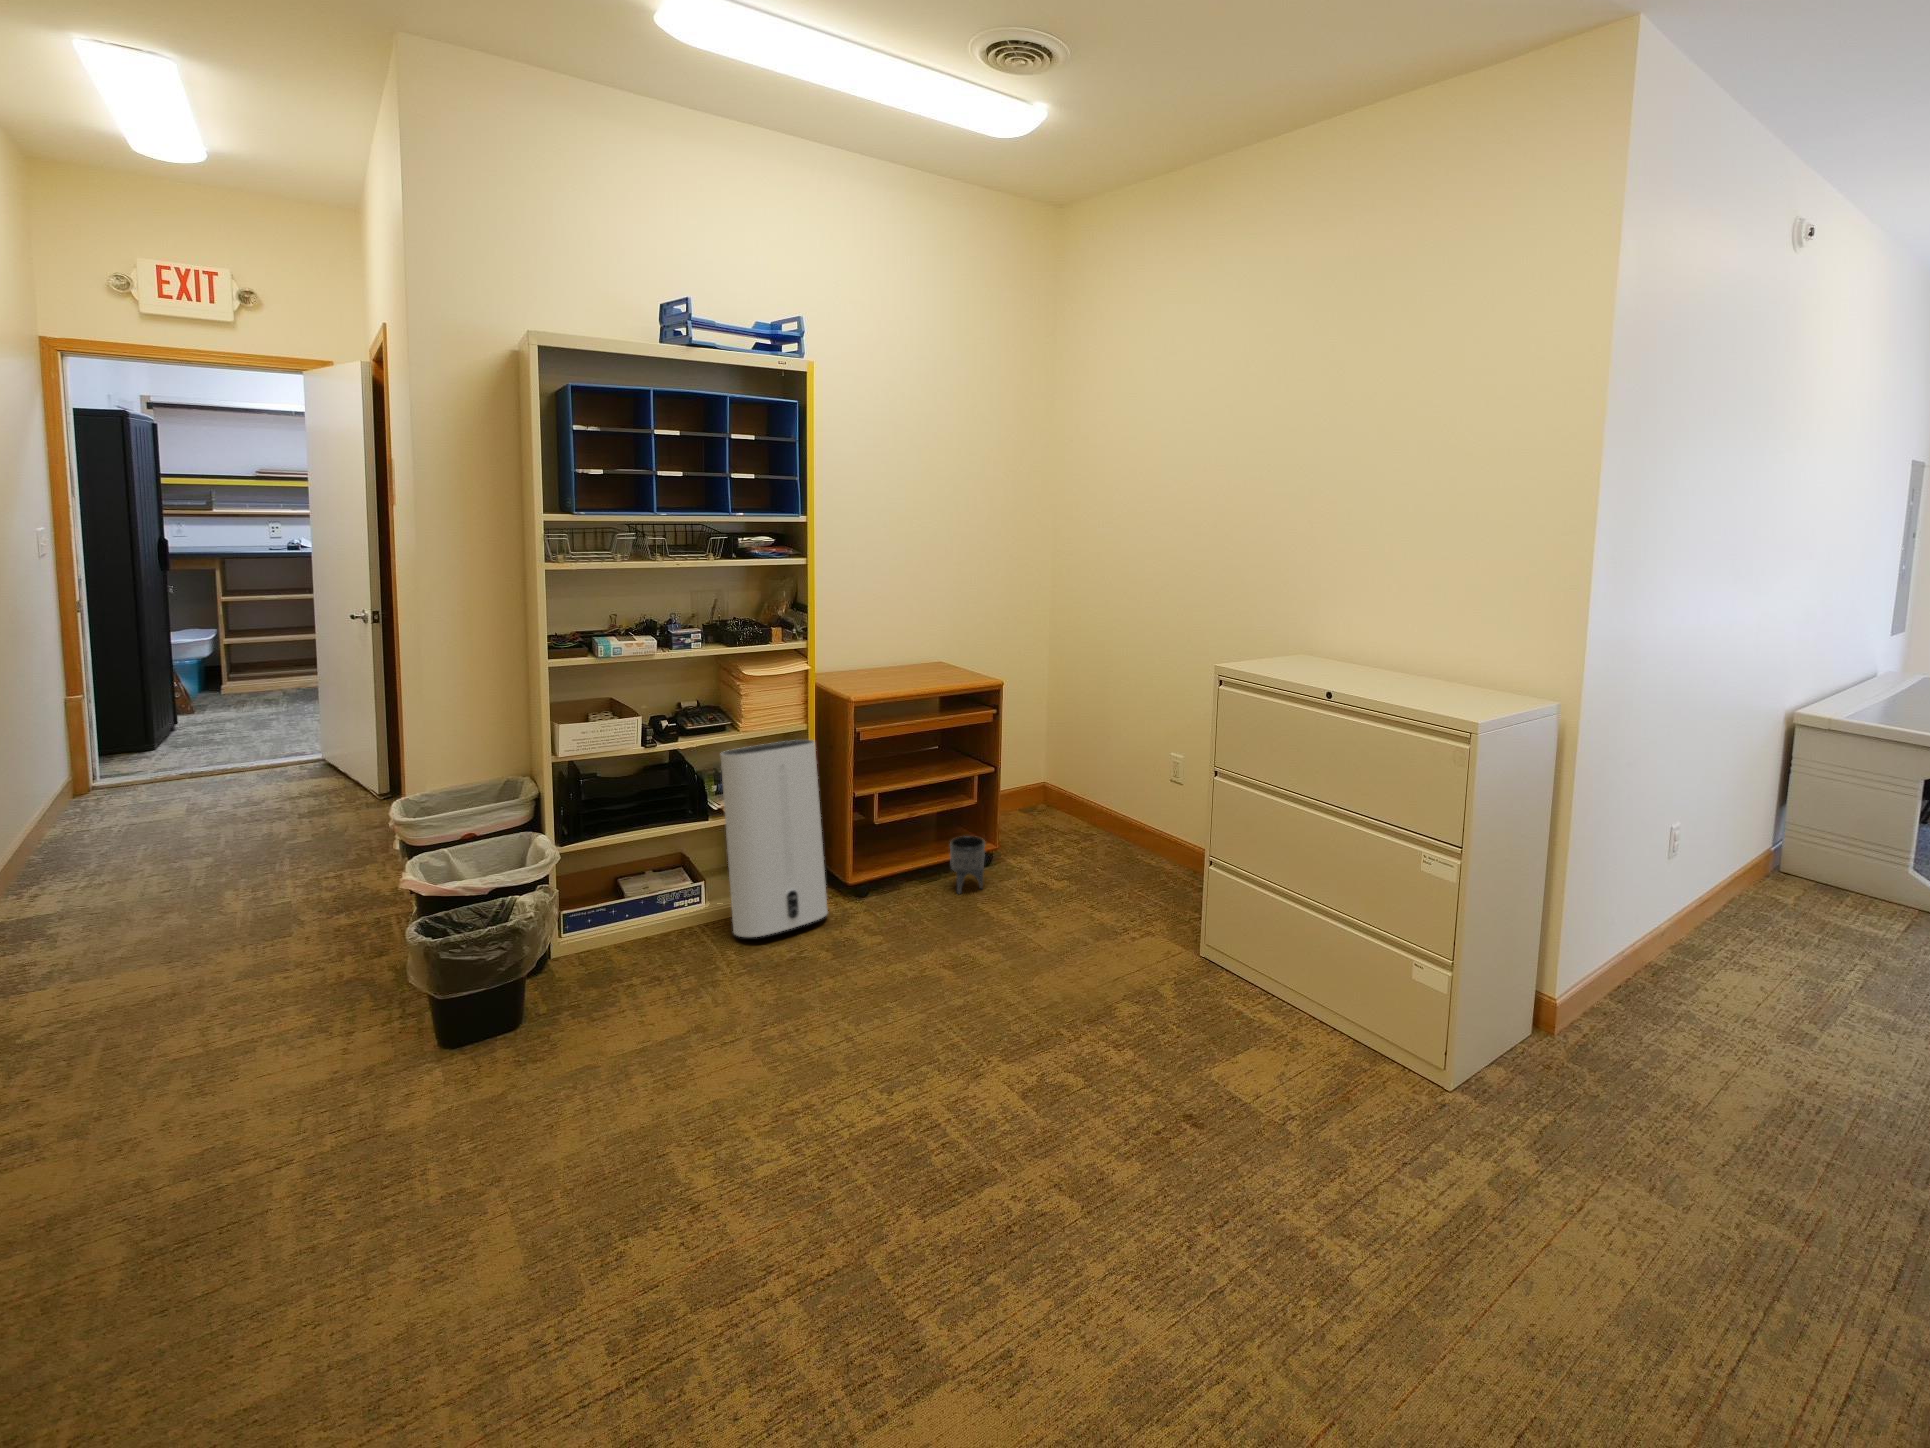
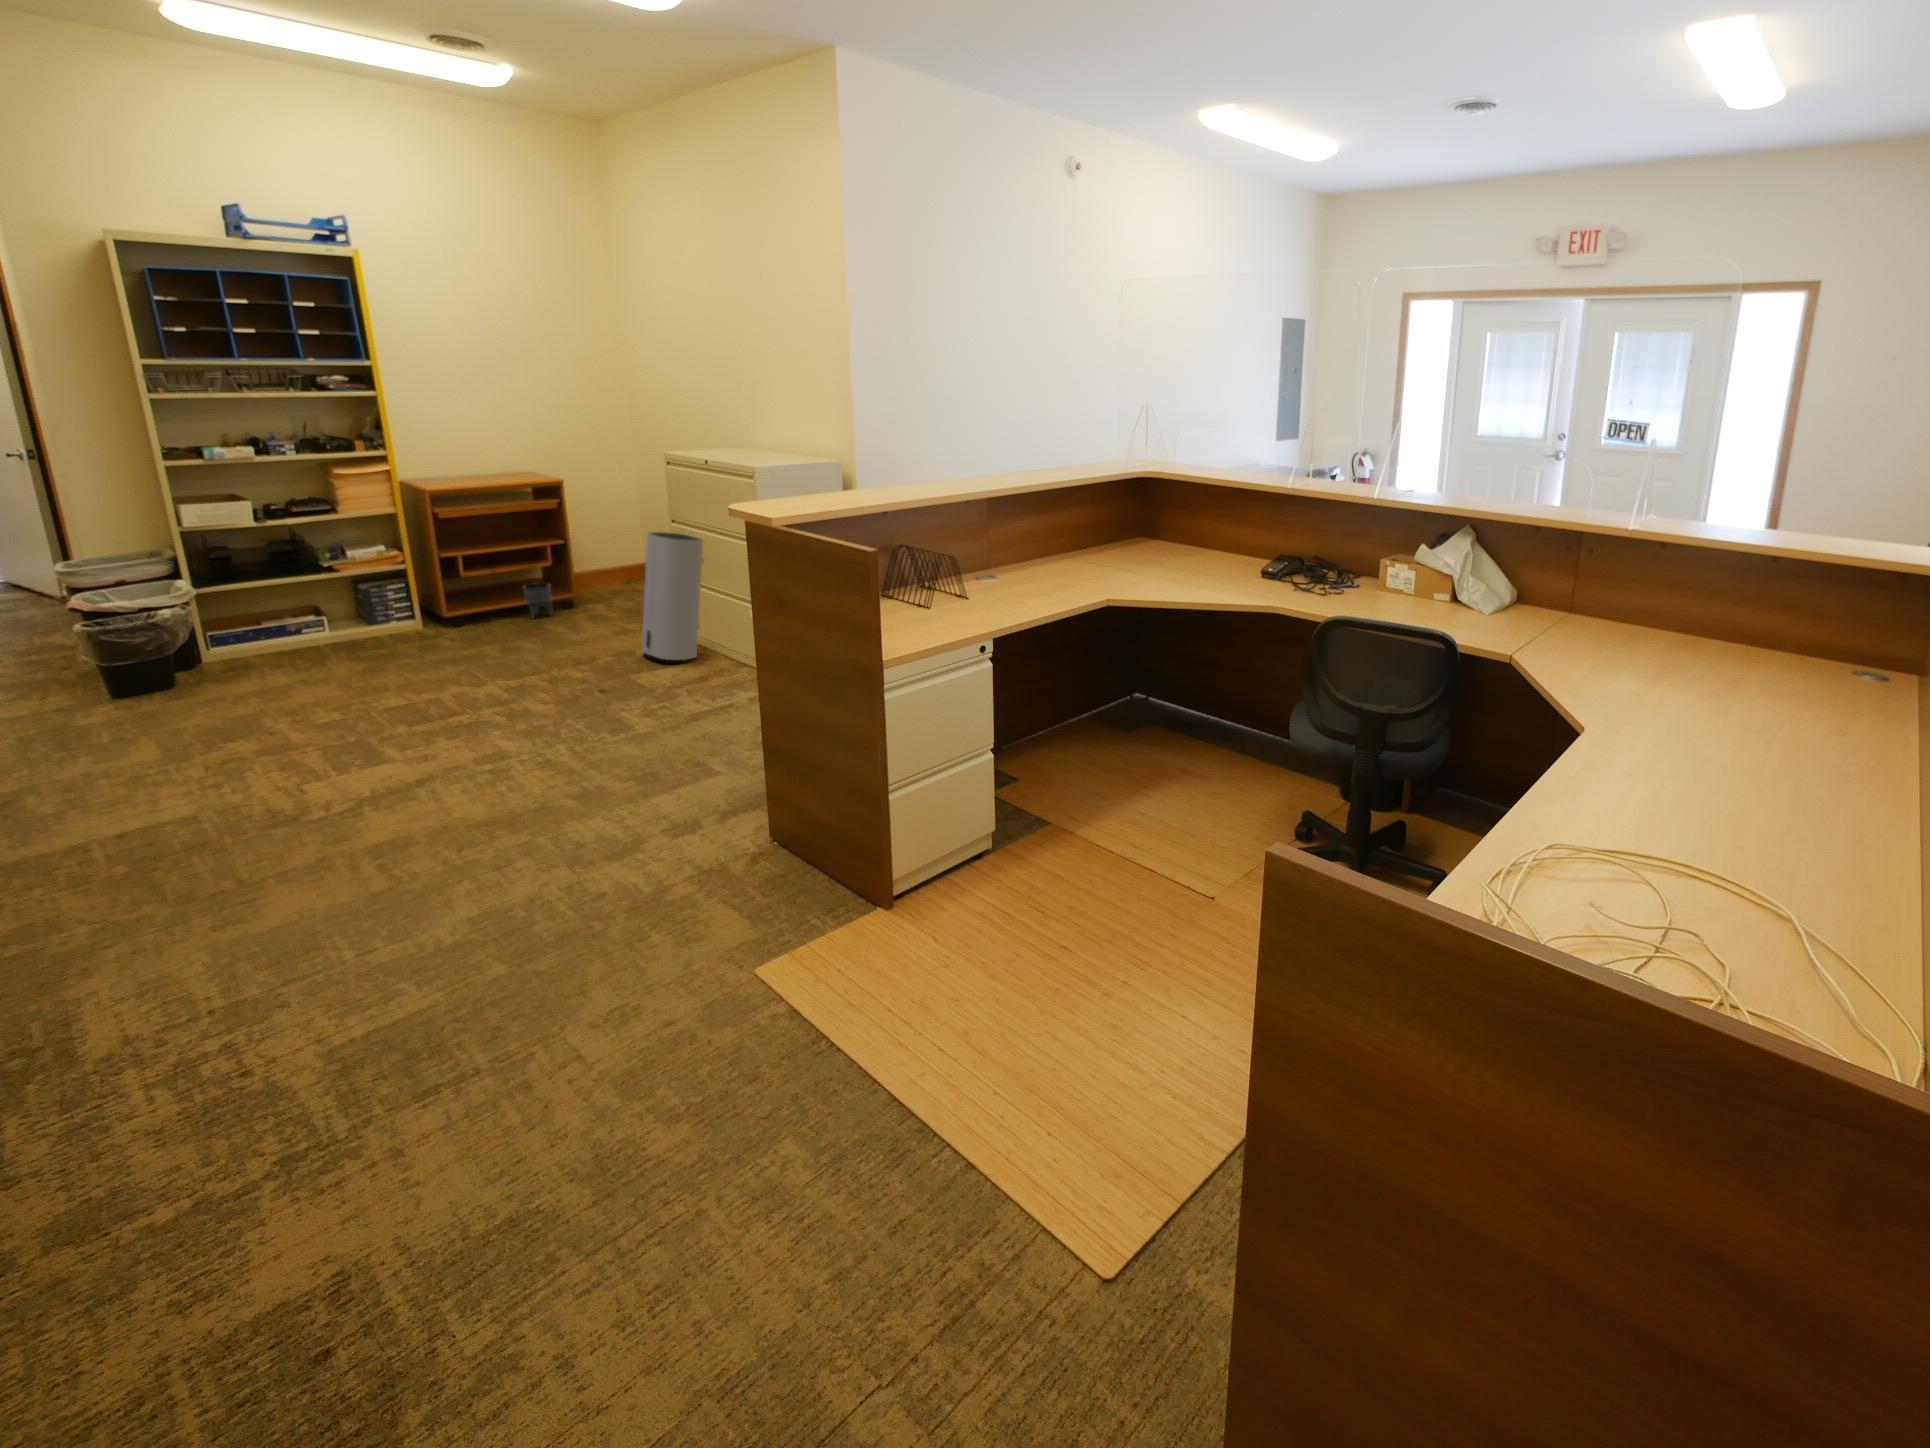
air purifier: present [721,740,828,937] -> present [642,532,703,660]

